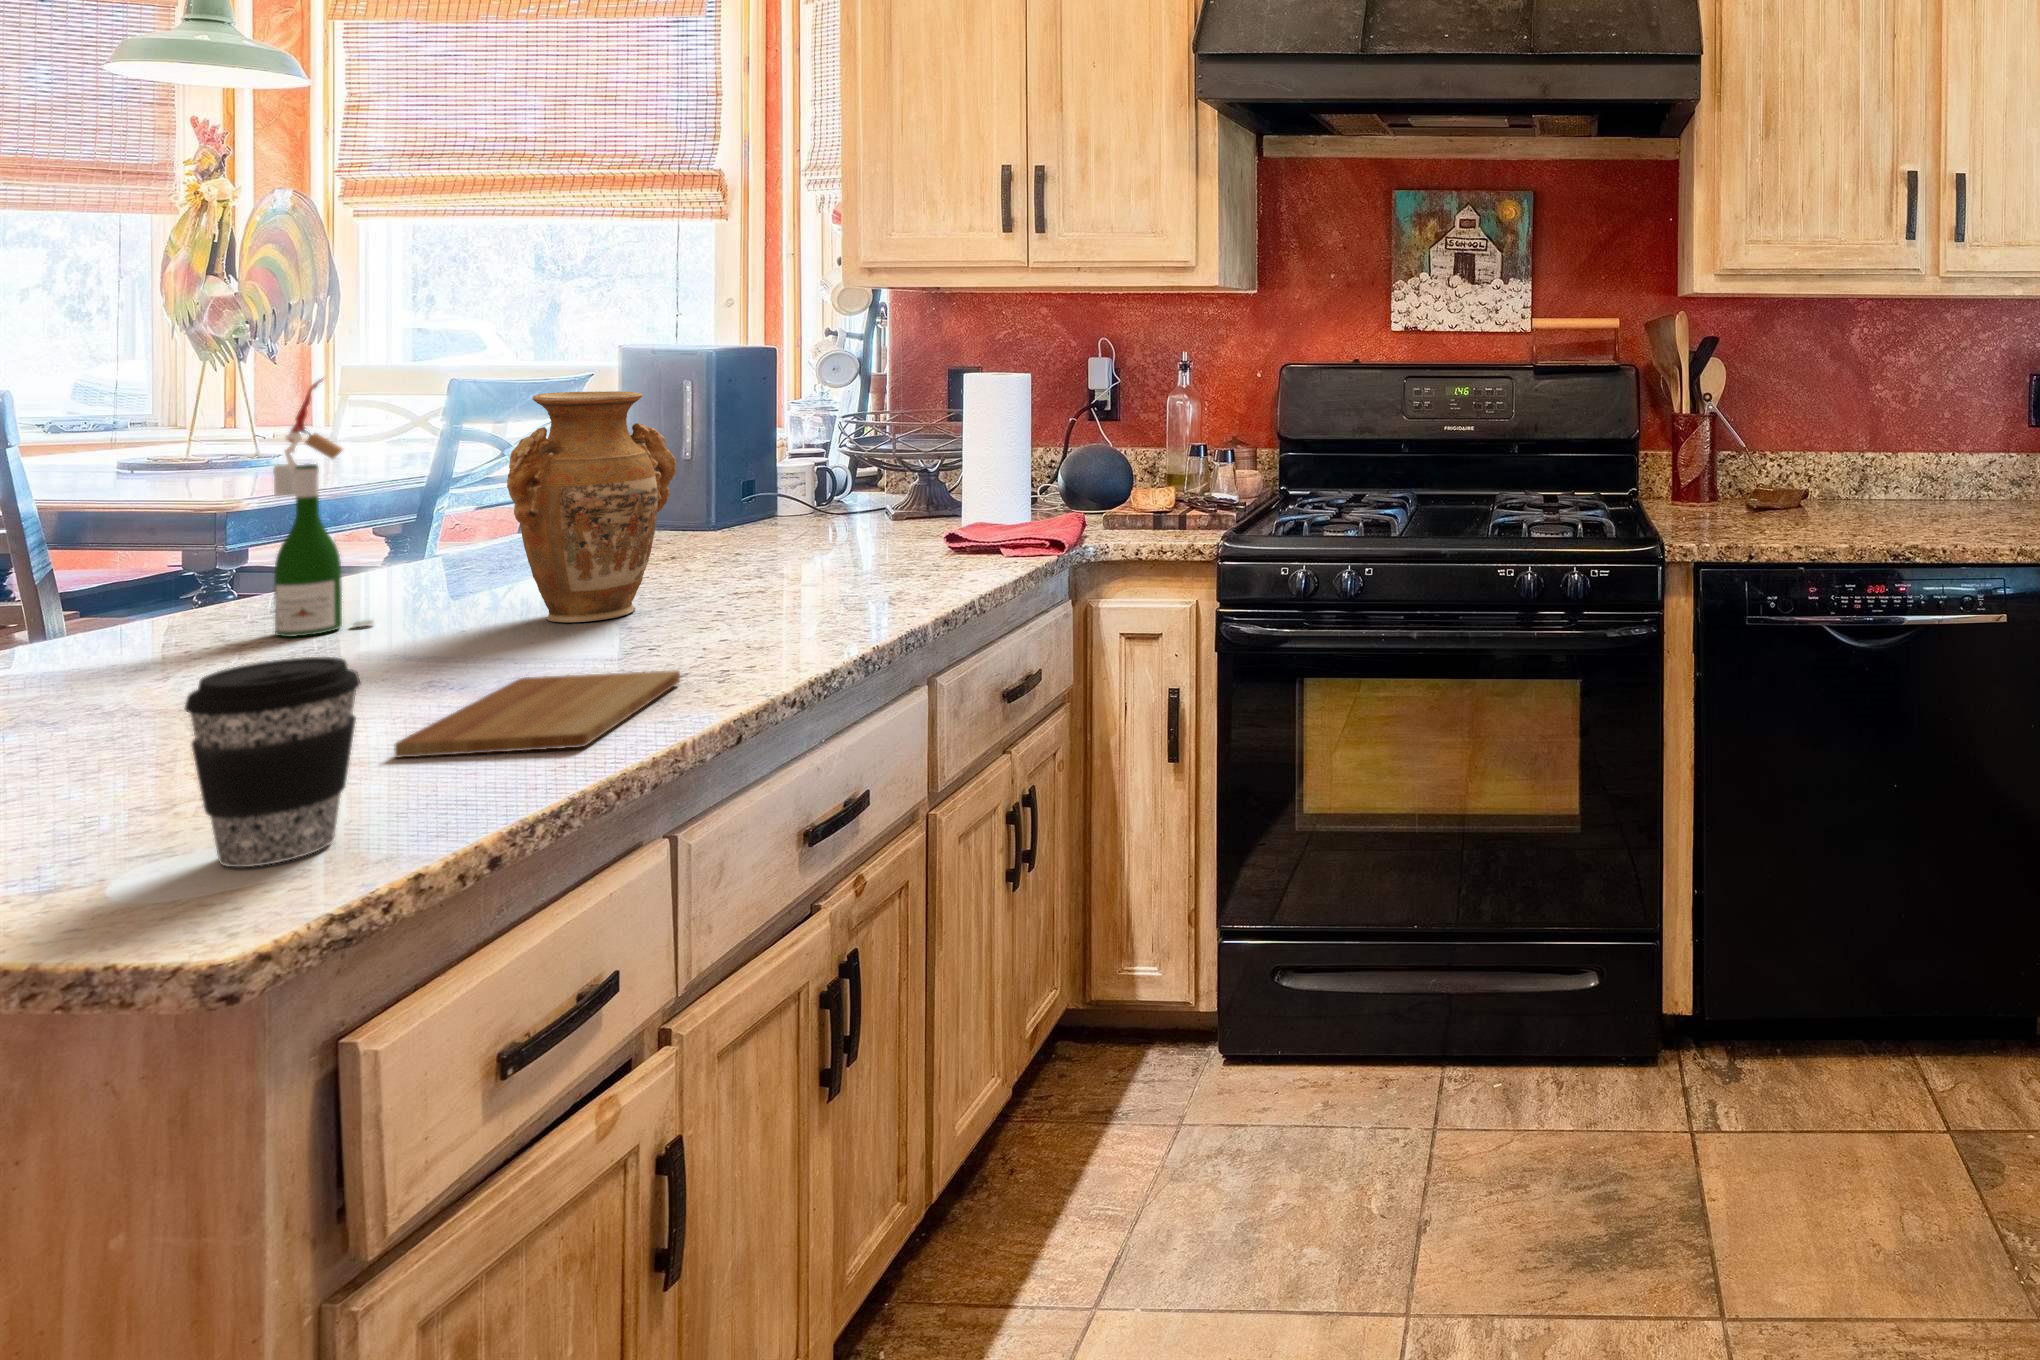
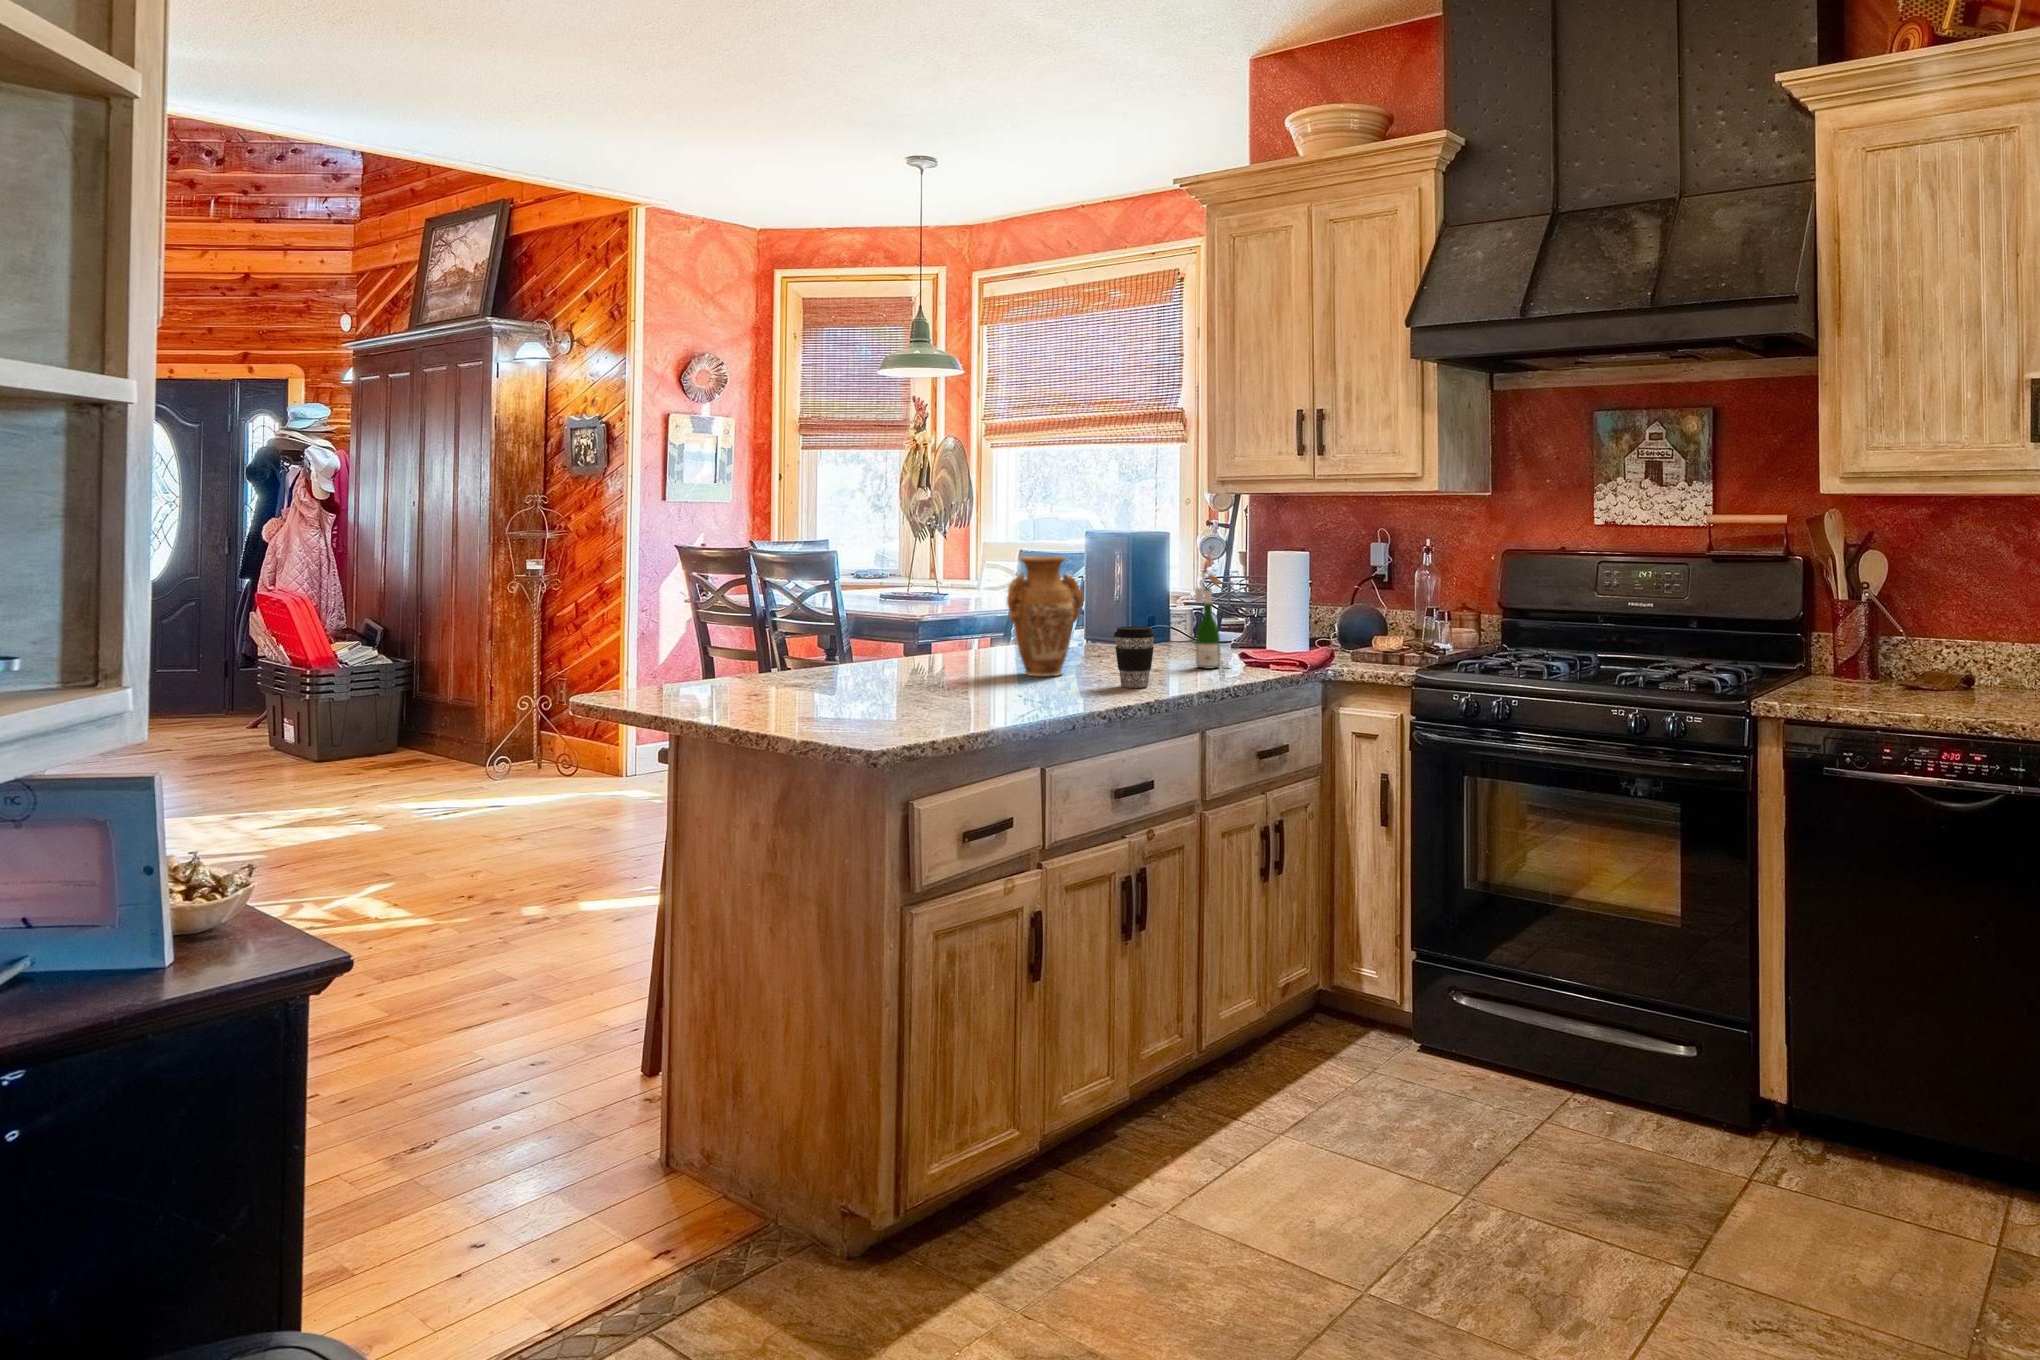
wine bottle: present [273,378,374,637] -> present [1195,550,1231,669]
coffee cup: present [185,657,360,867] -> present [1114,626,1155,688]
cutting board: present [394,670,680,758] -> none [948,690,1061,714]

